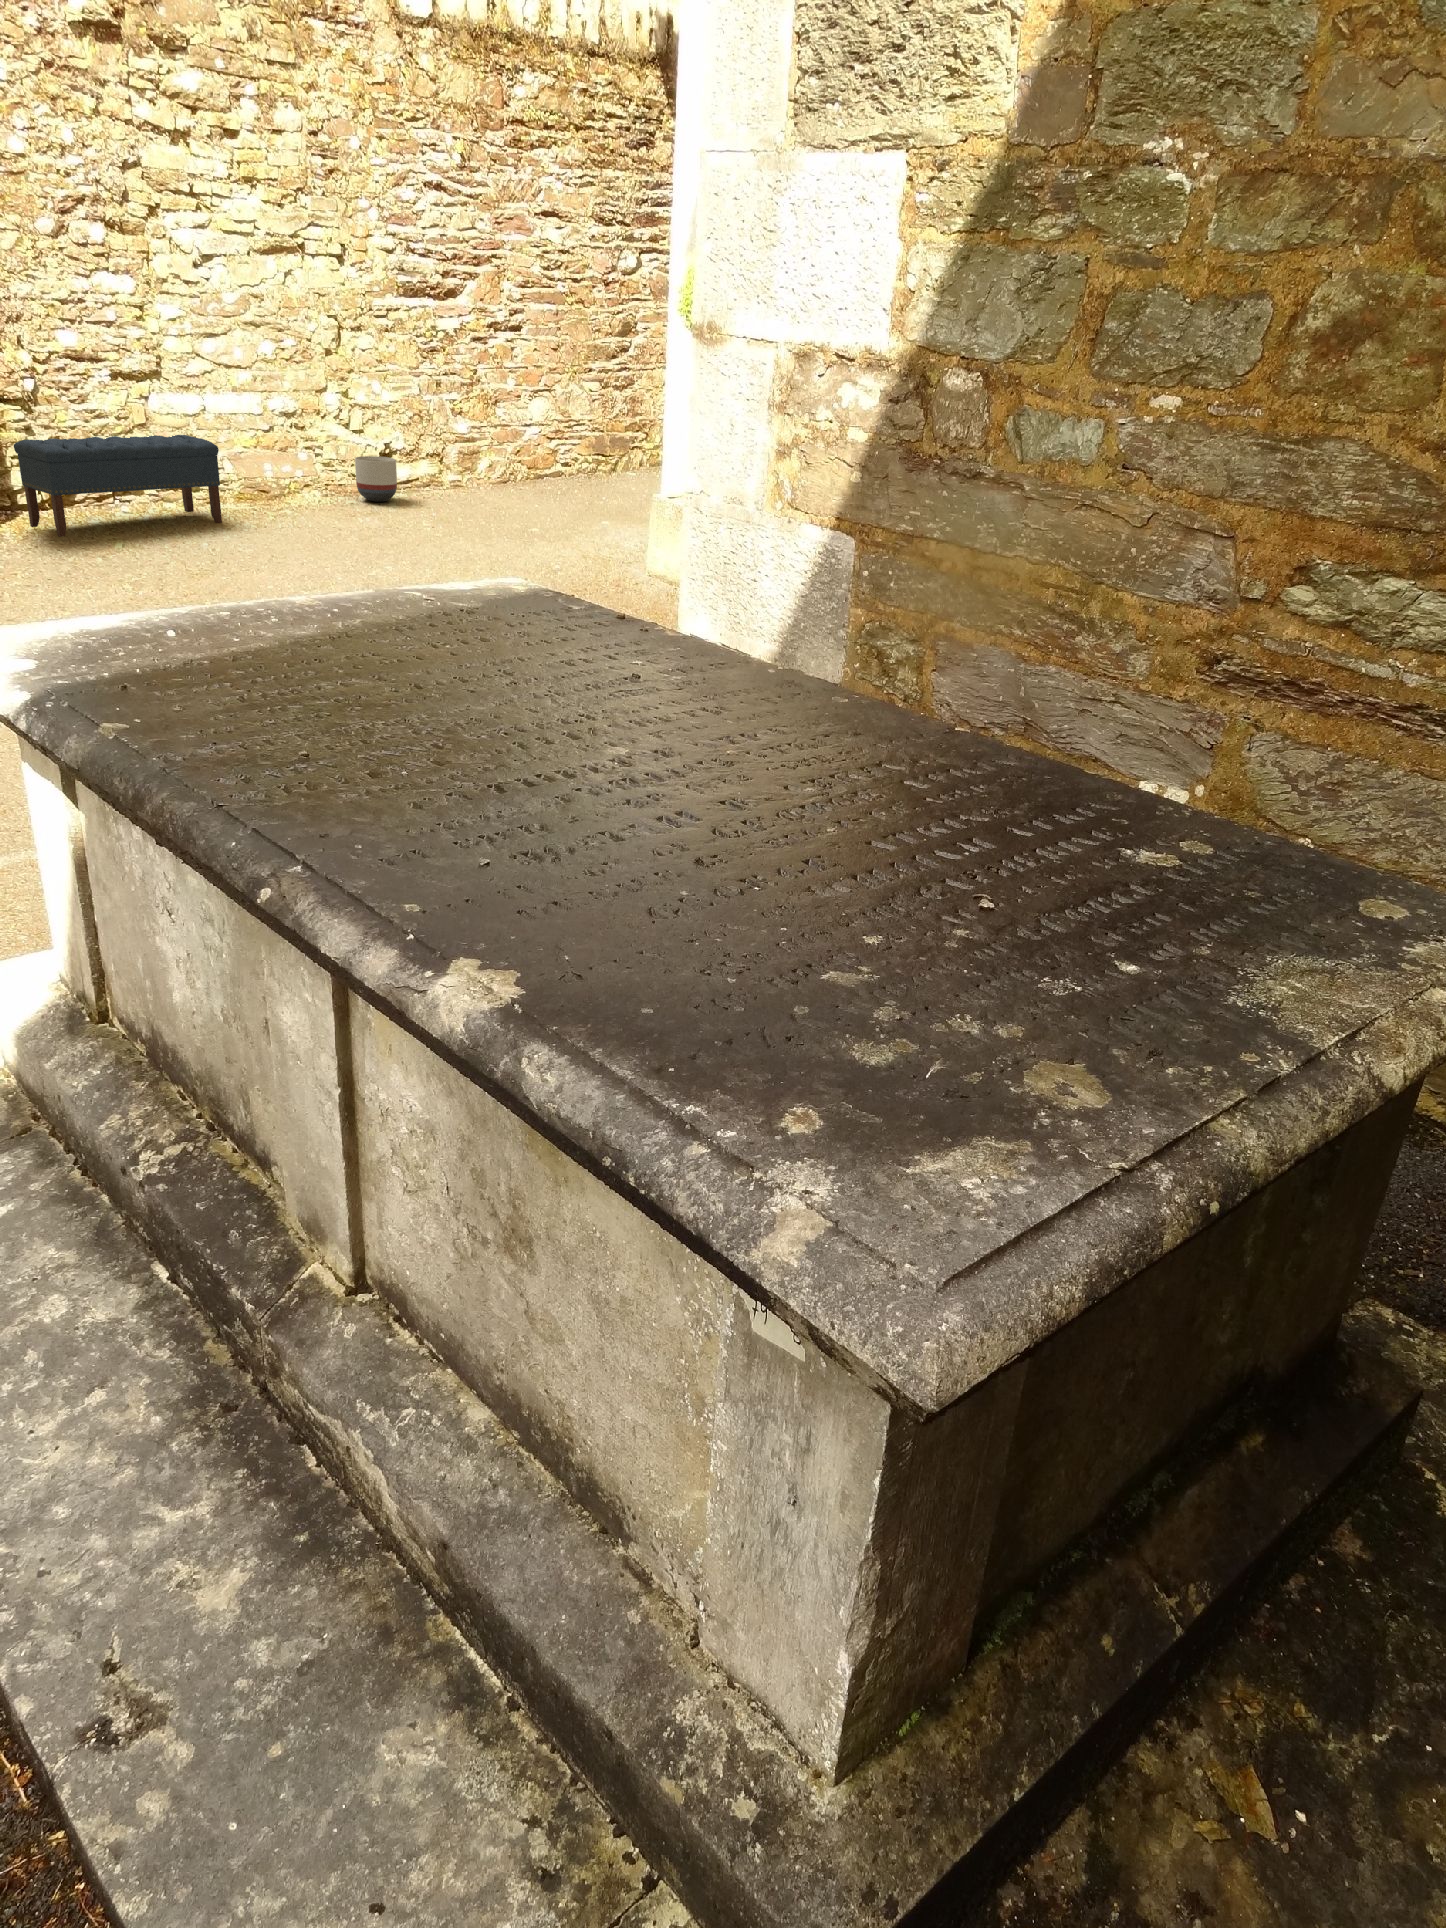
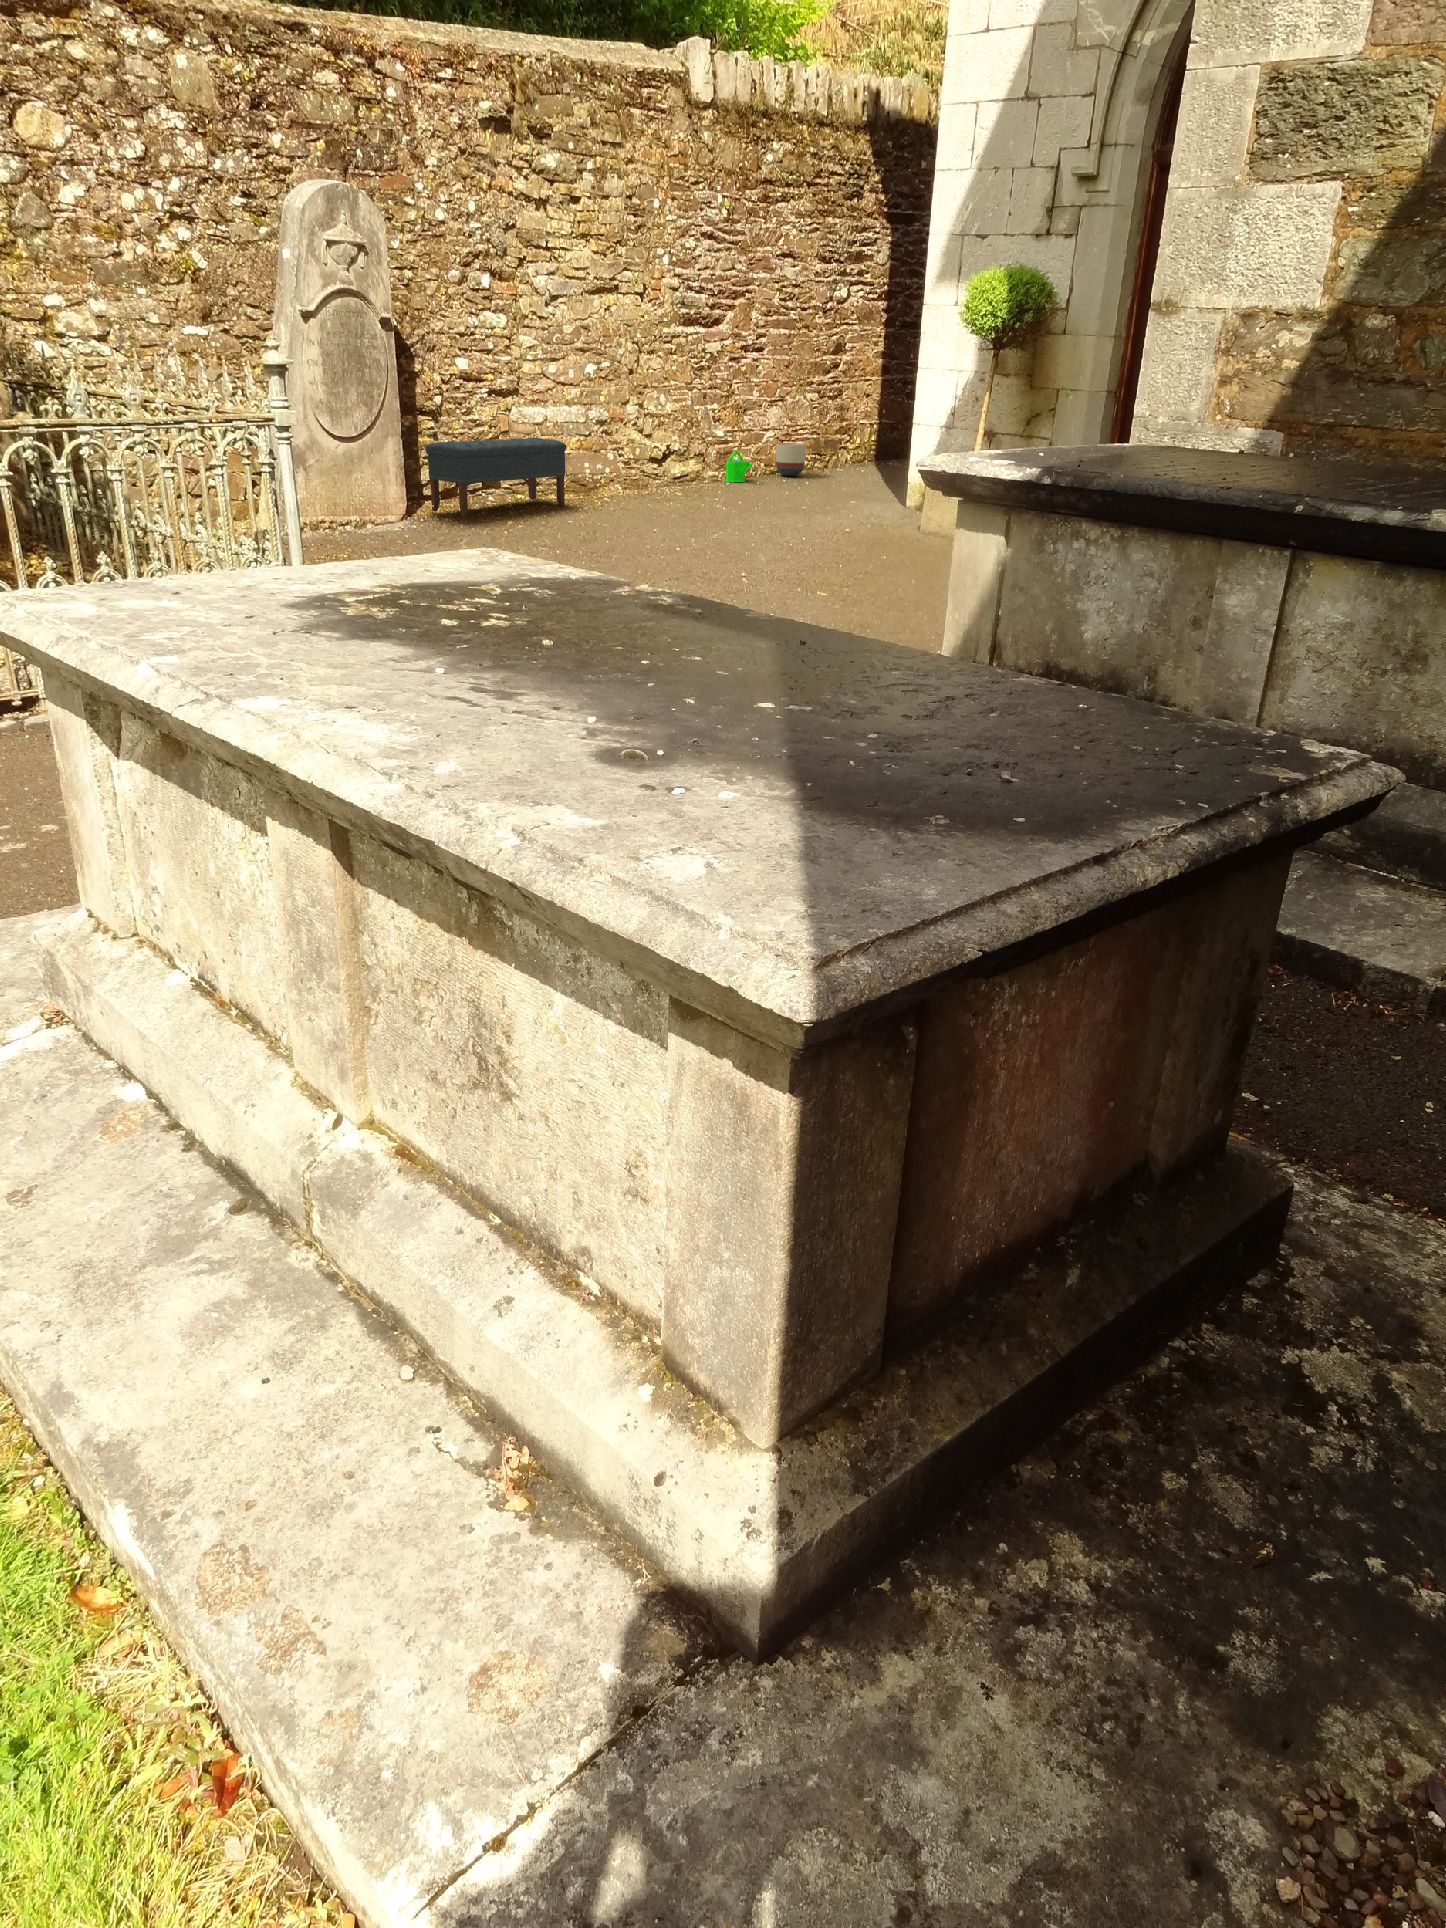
planter: present [355,456,397,502] -> present [775,443,806,476]
watering can: none [468,456,498,494] -> present [725,451,752,482]

